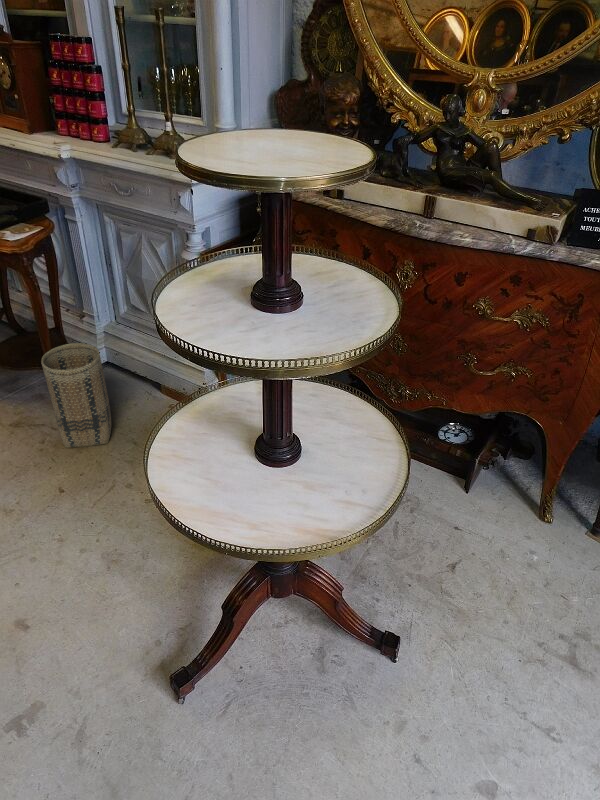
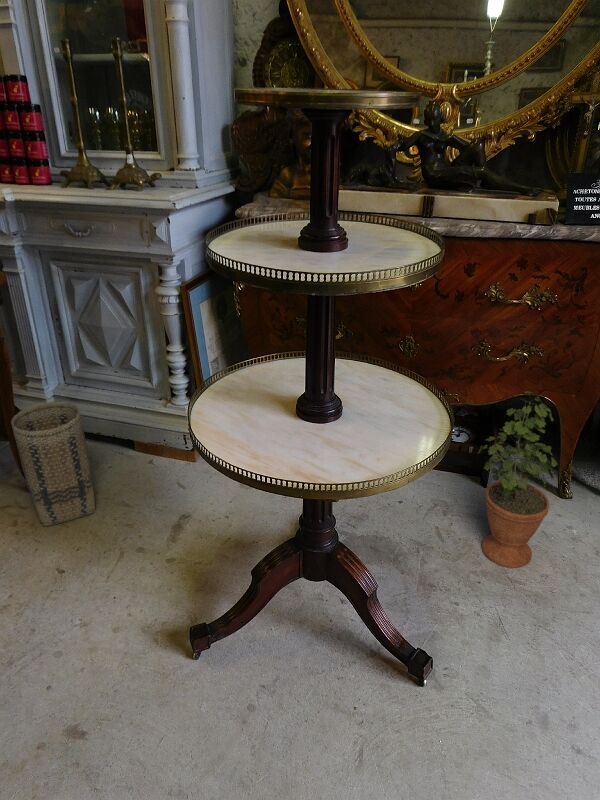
potted plant: none [426,414,508,579] -> present [478,392,558,568]

